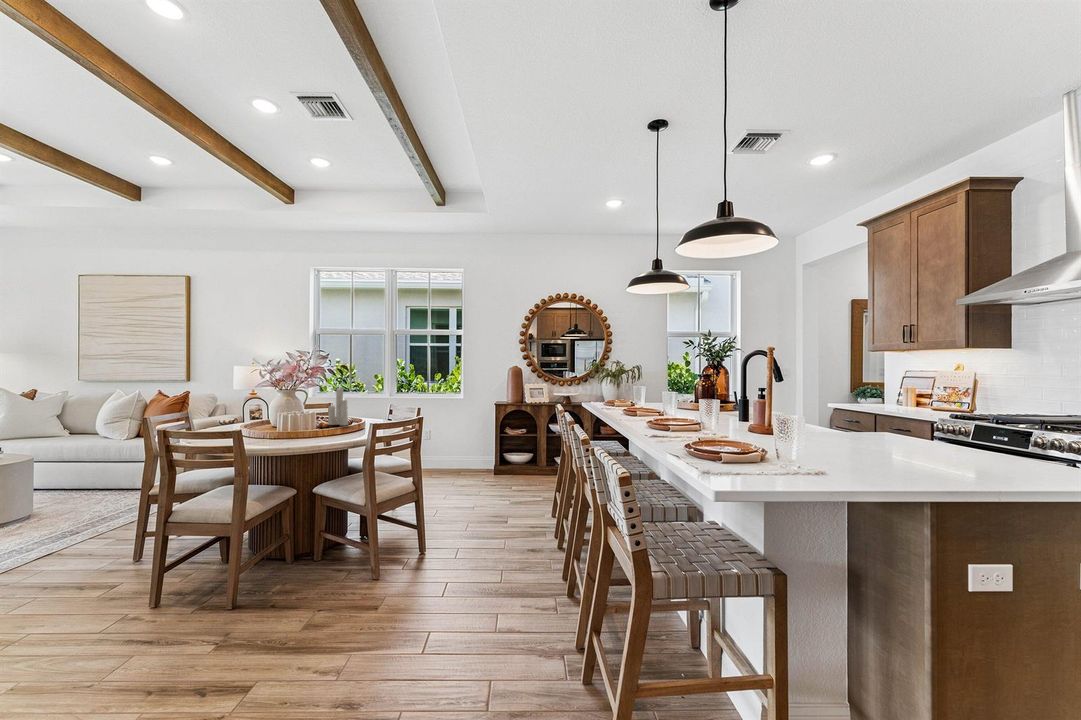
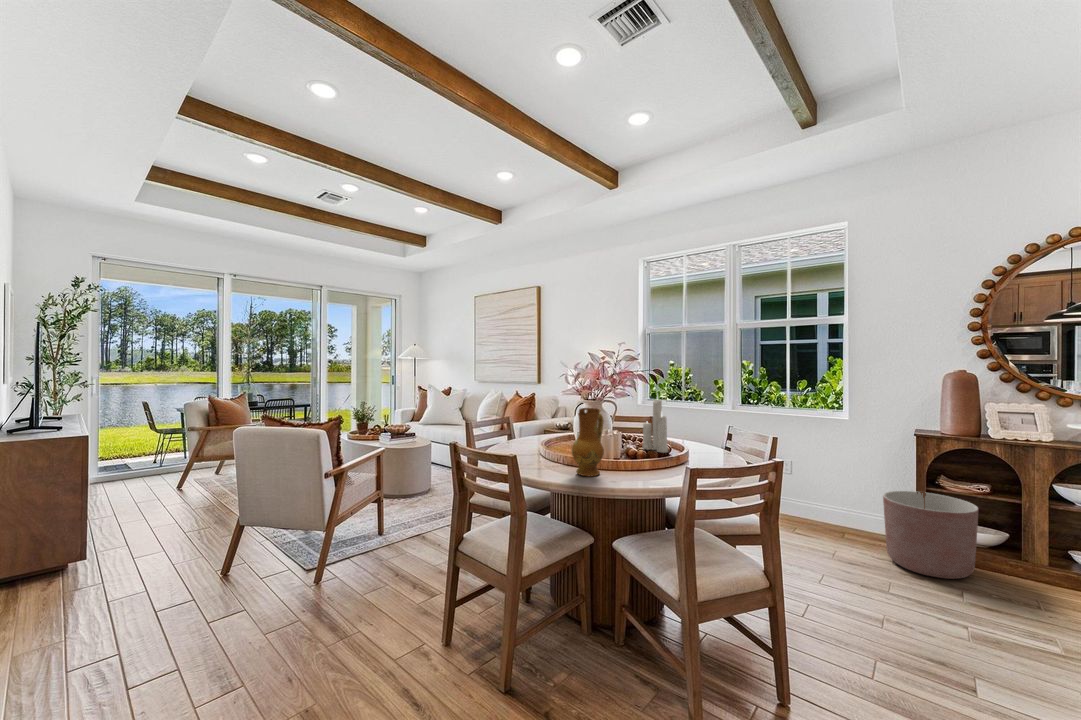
ceramic jug: none [281,394,307,443] -> present [572,408,604,477]
planter: none [479,438,521,484] -> present [883,491,978,579]

